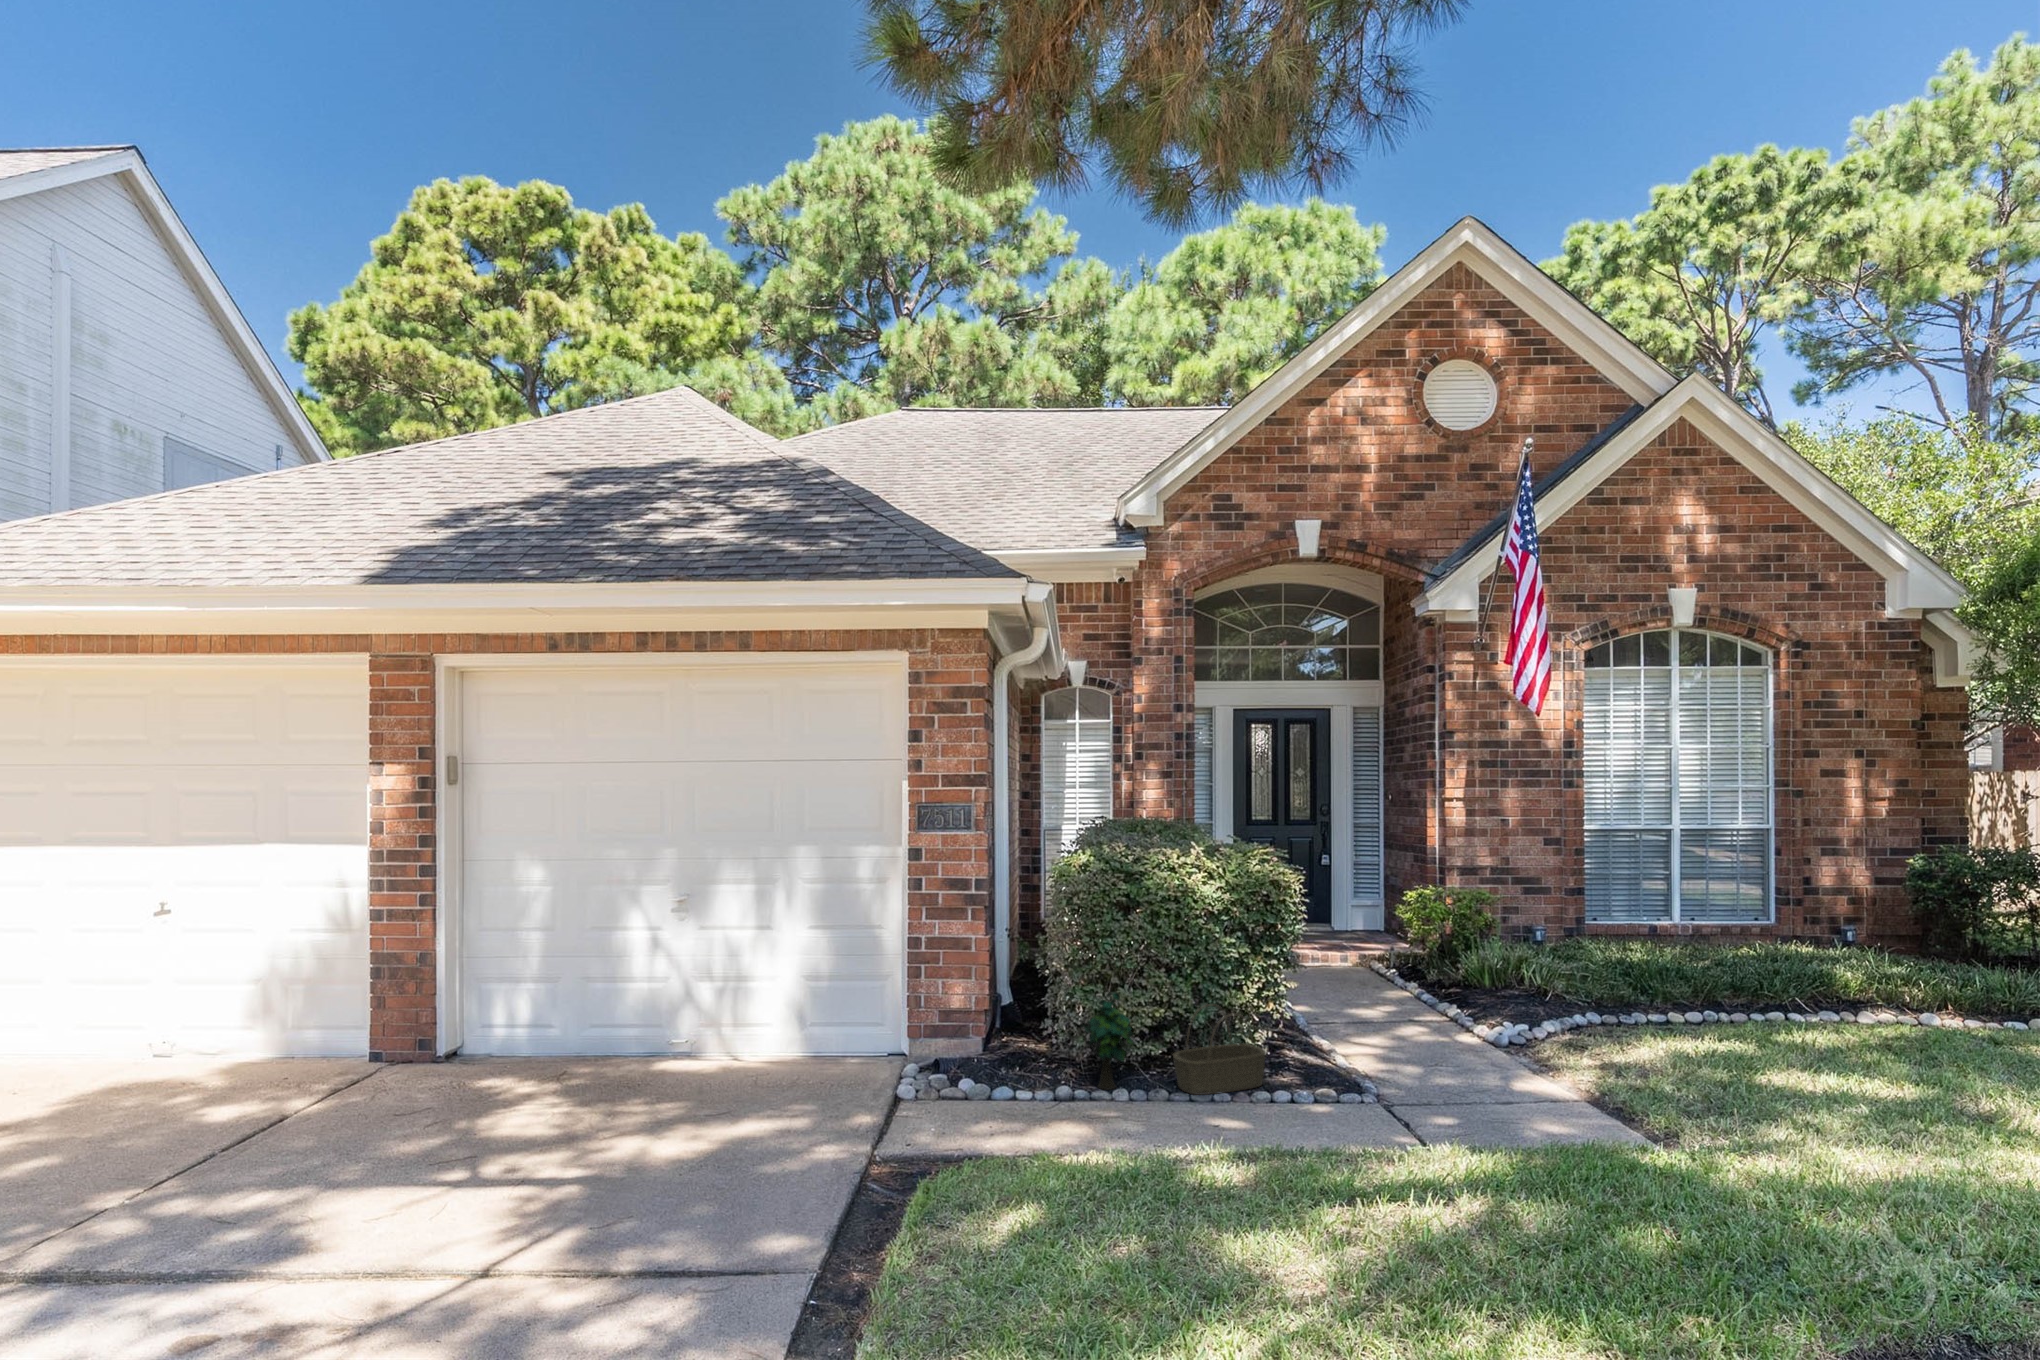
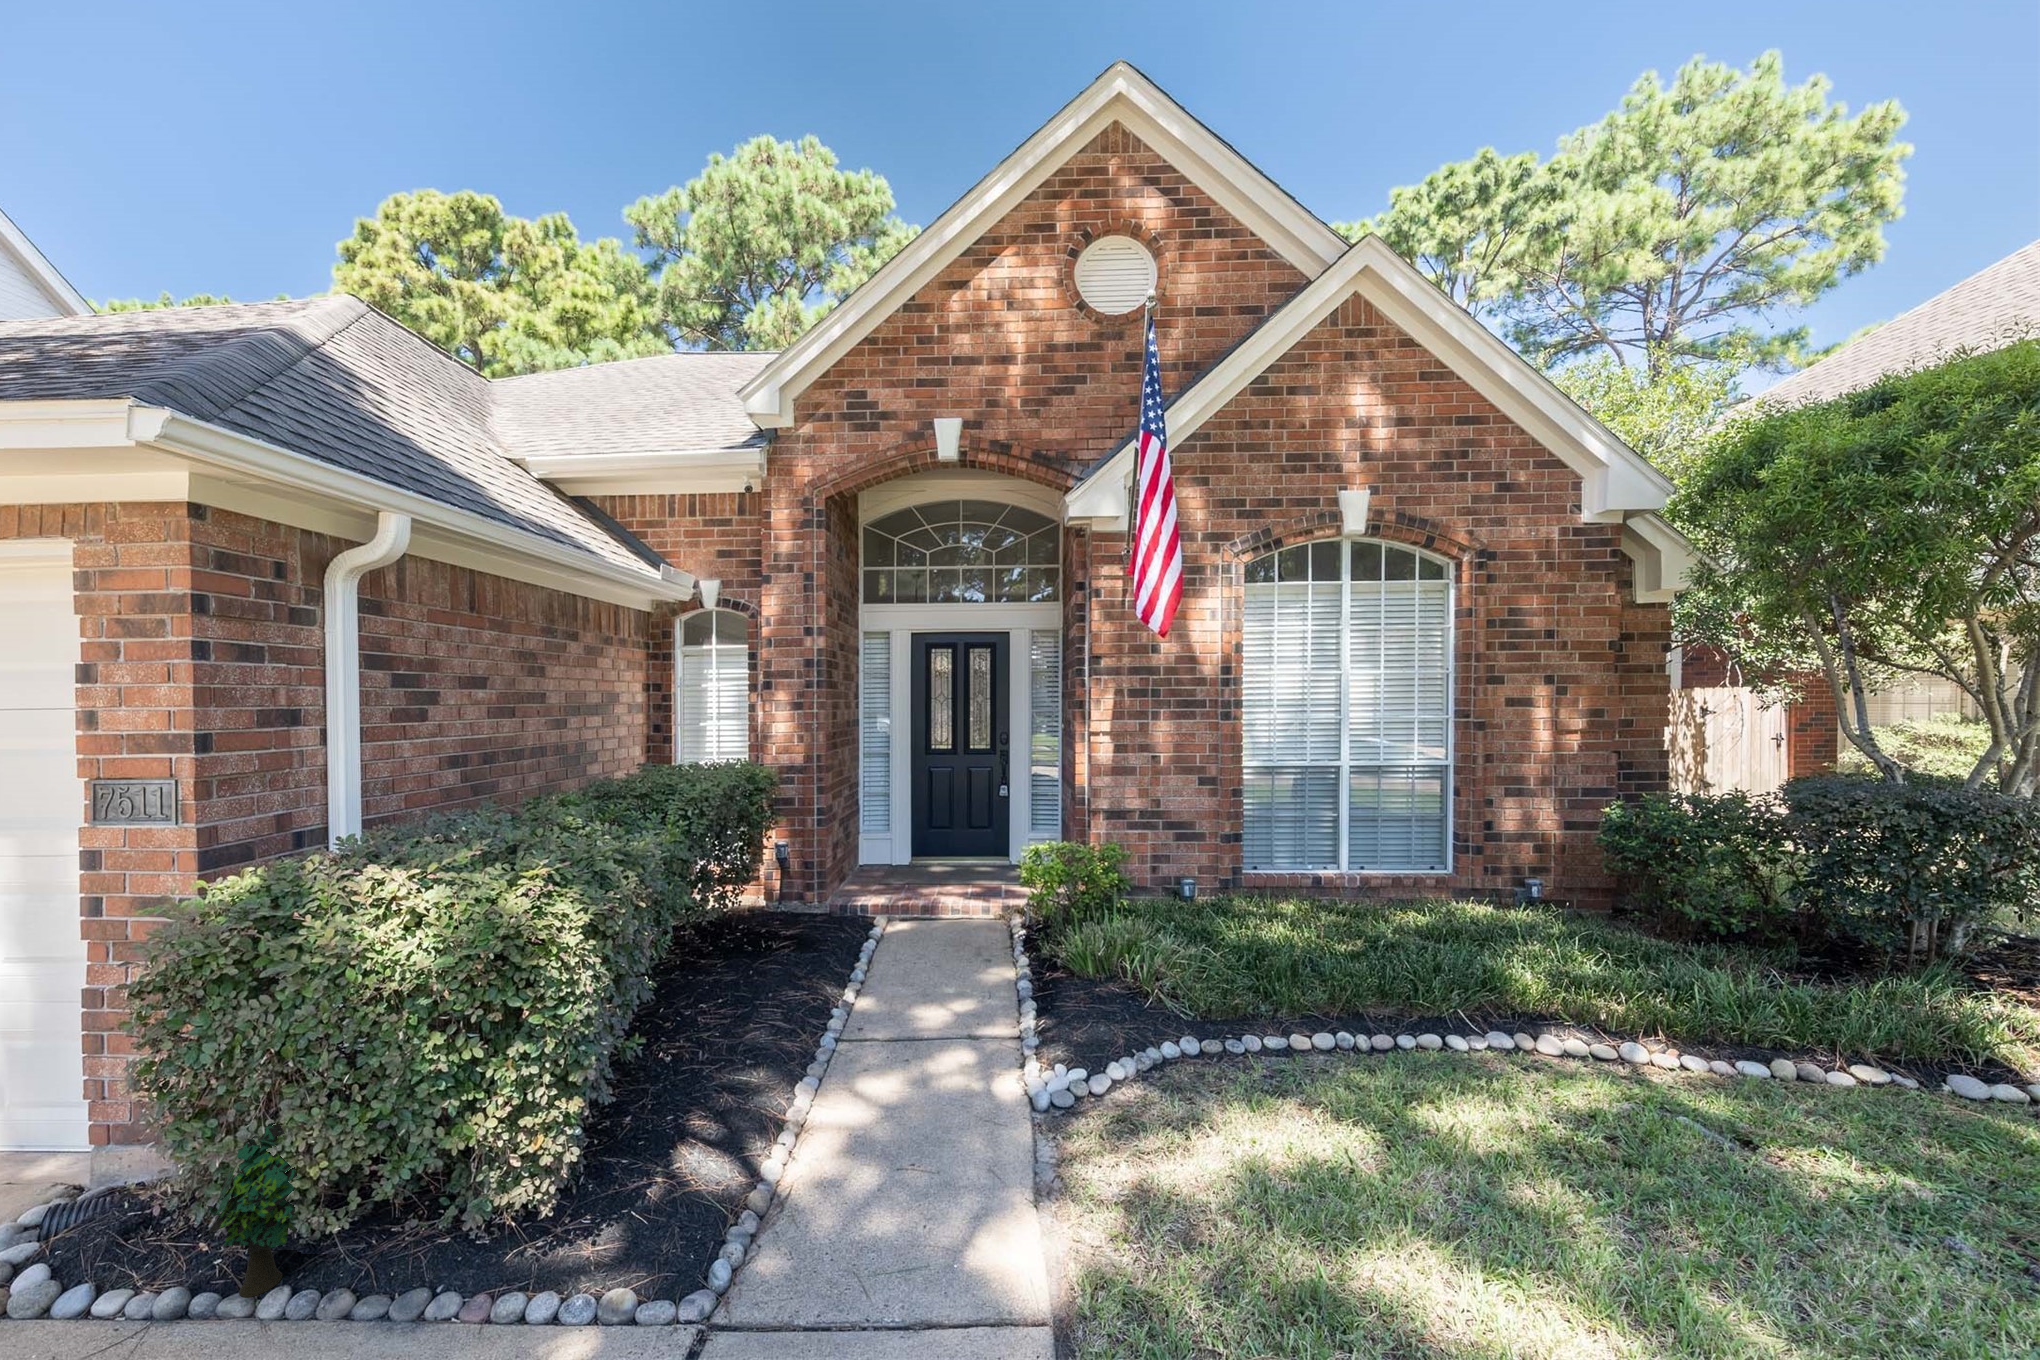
basket: present [1173,1004,1266,1095] -> none [352,1127,546,1320]

